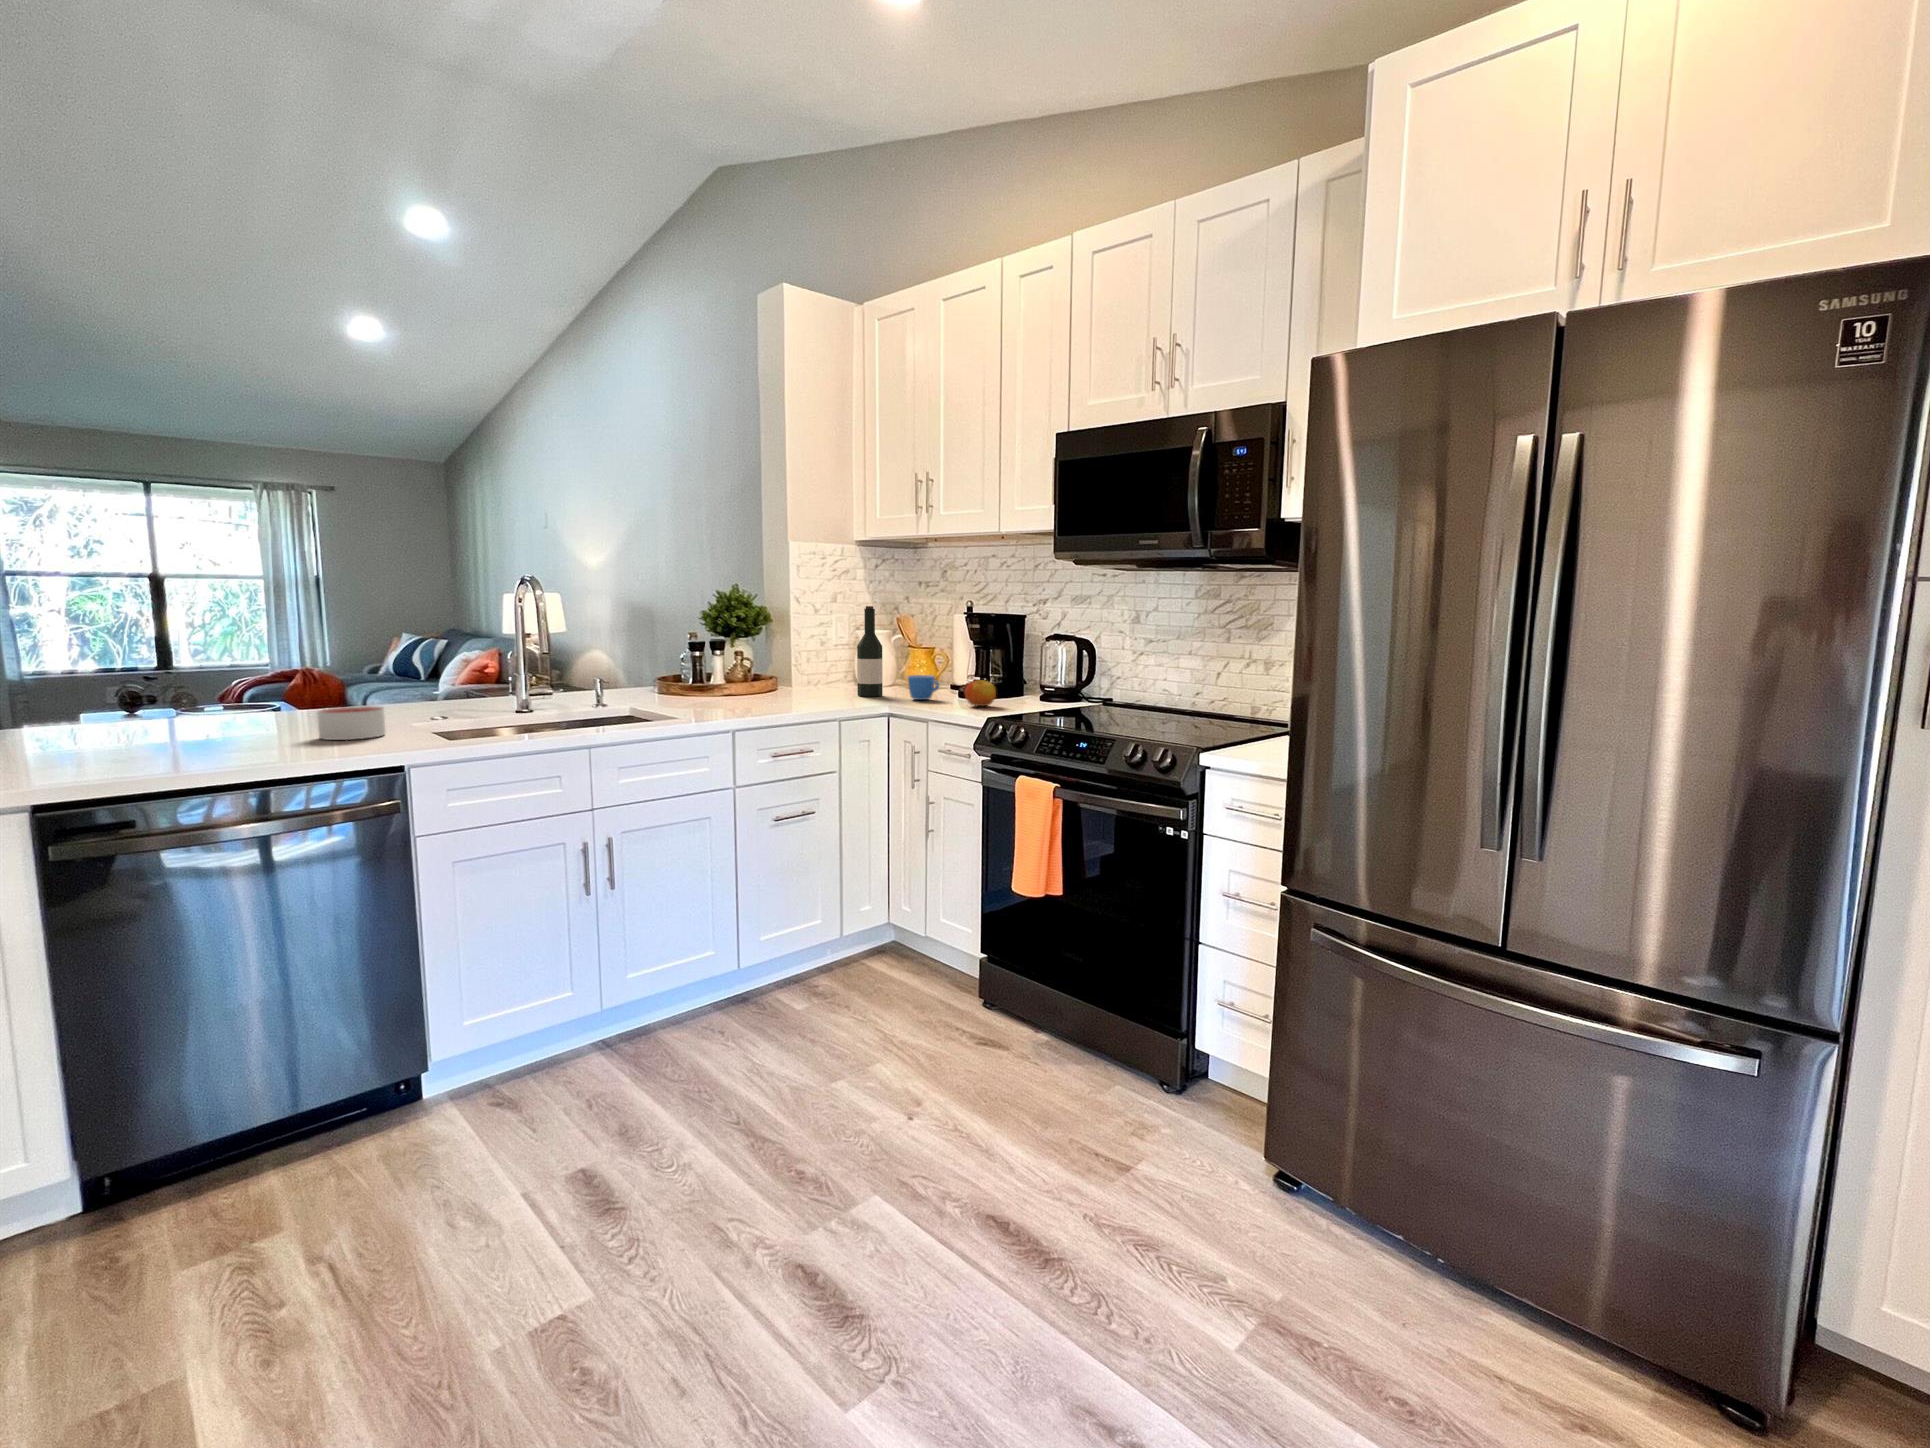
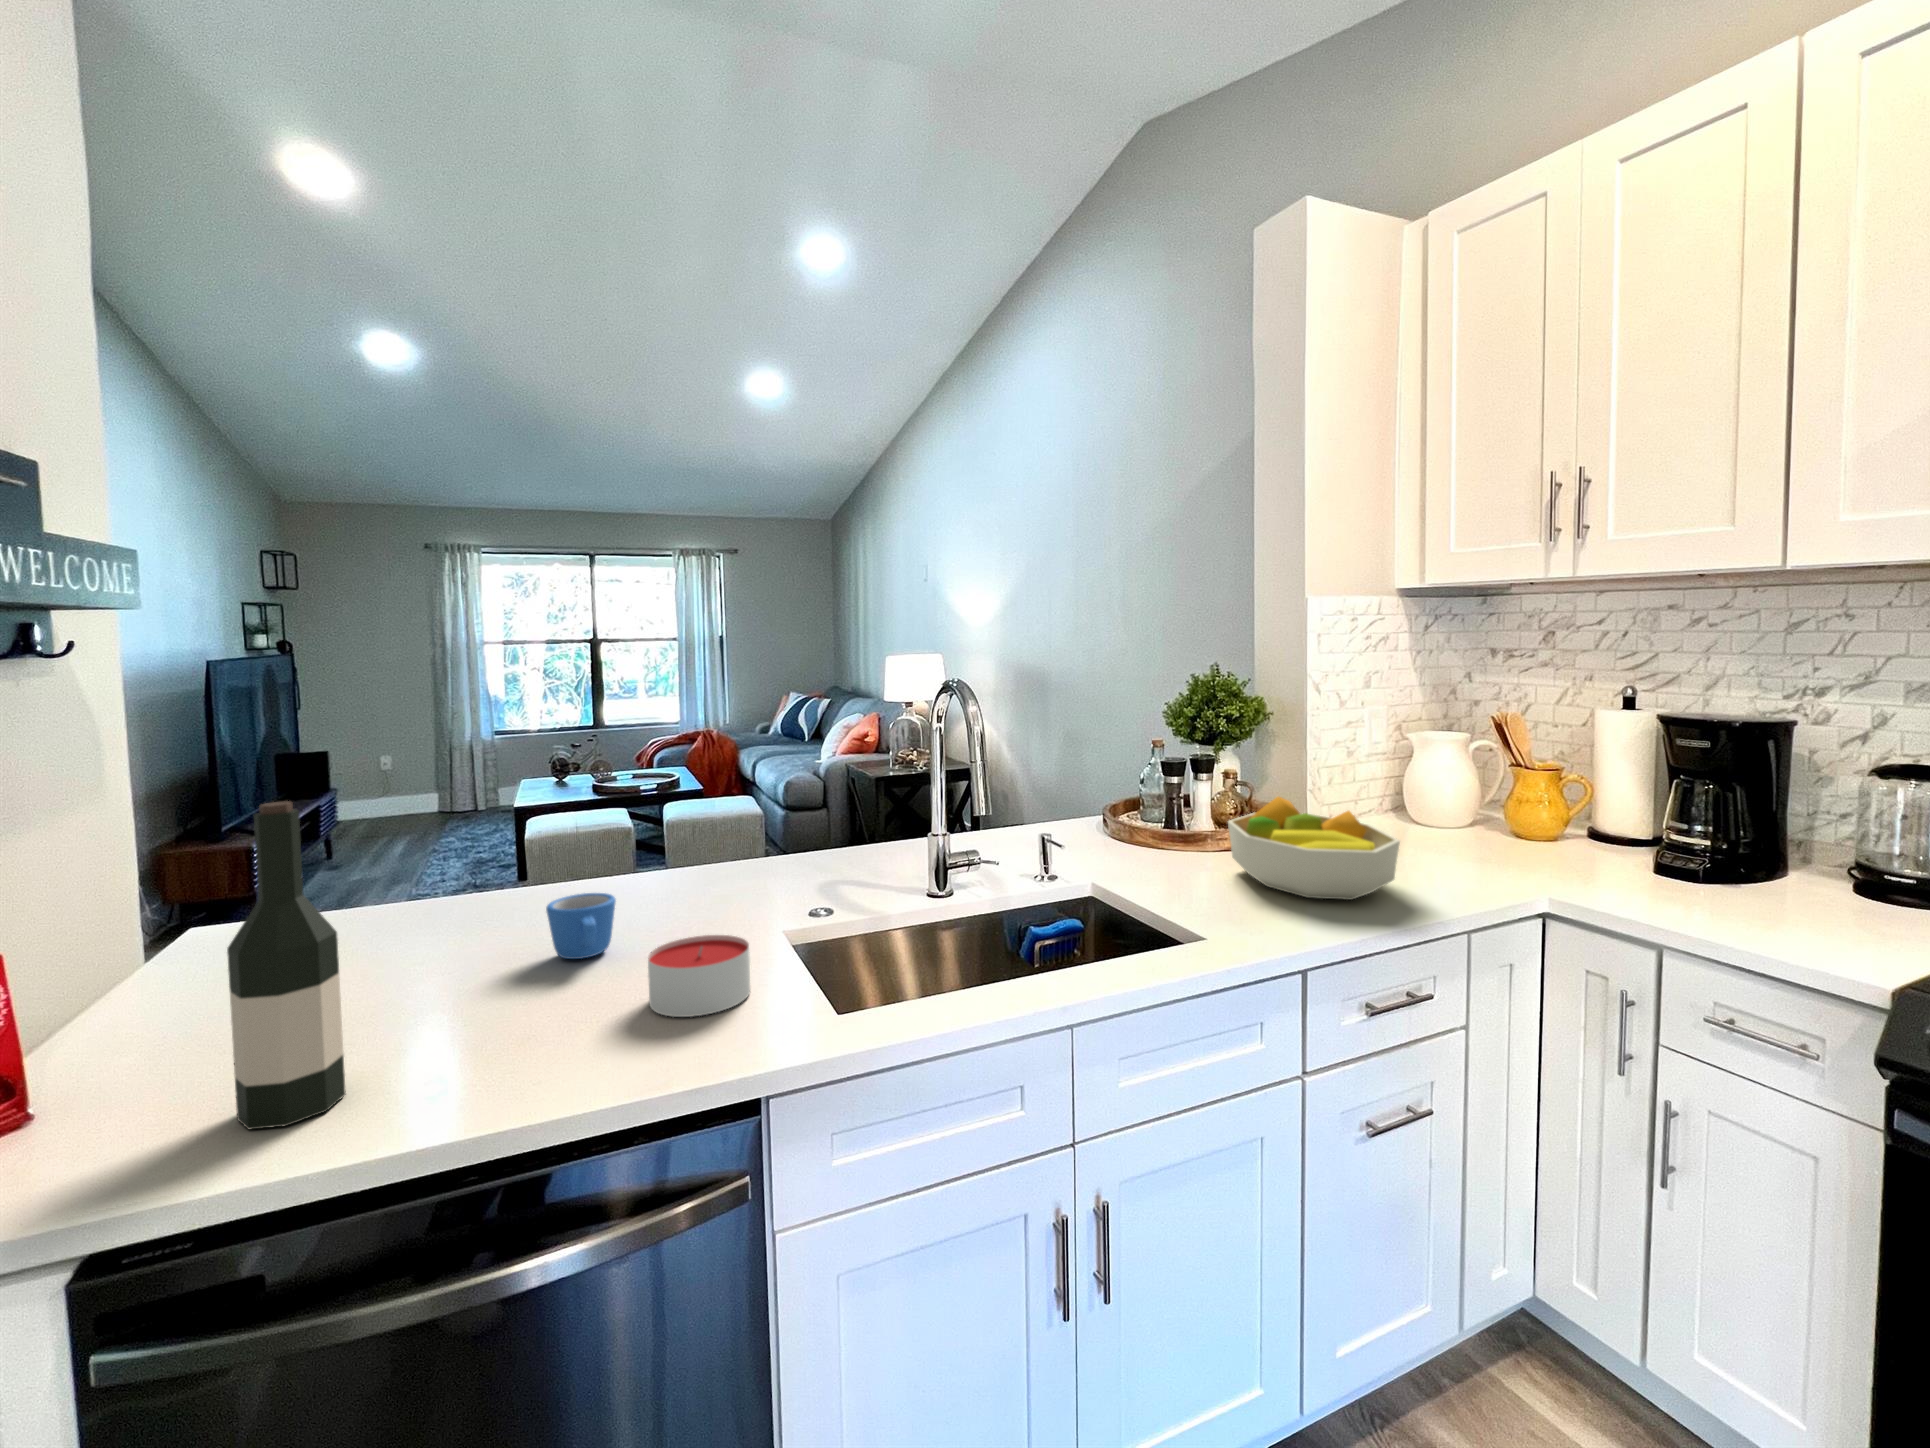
wine bottle: present [857,606,883,697] -> present [227,801,346,1130]
fruit bowl: none [718,657,808,706] -> present [1228,797,1400,900]
mug: present [908,675,939,700] -> present [546,893,616,959]
apple: present [965,680,996,706] -> none [1728,863,1809,921]

